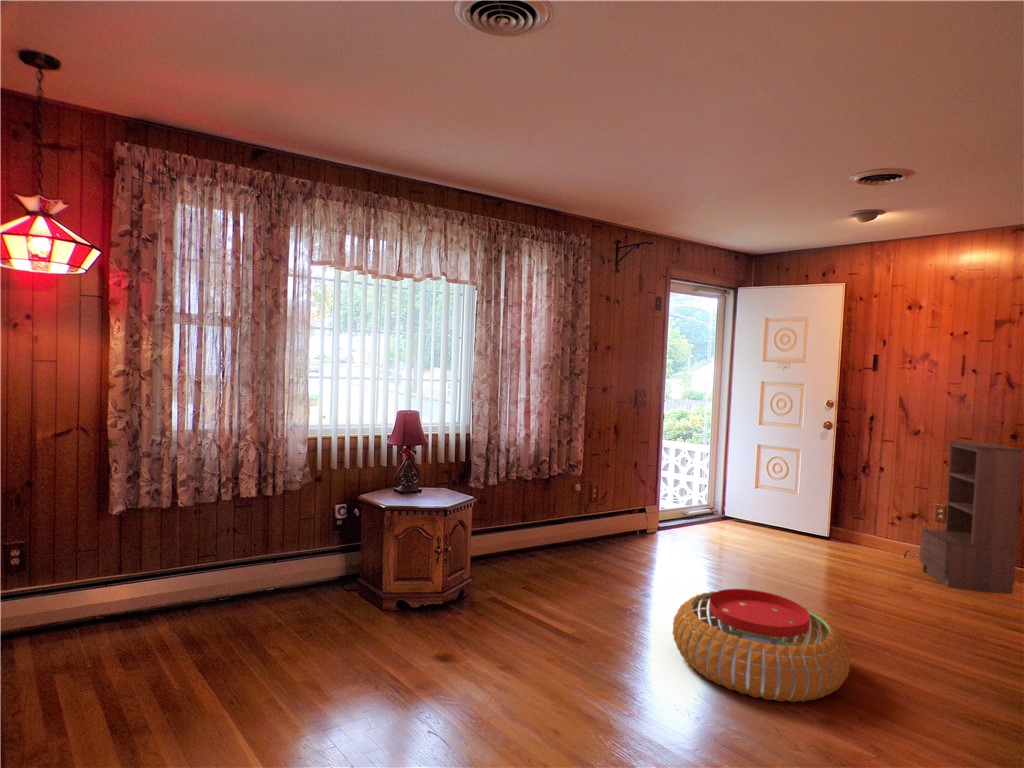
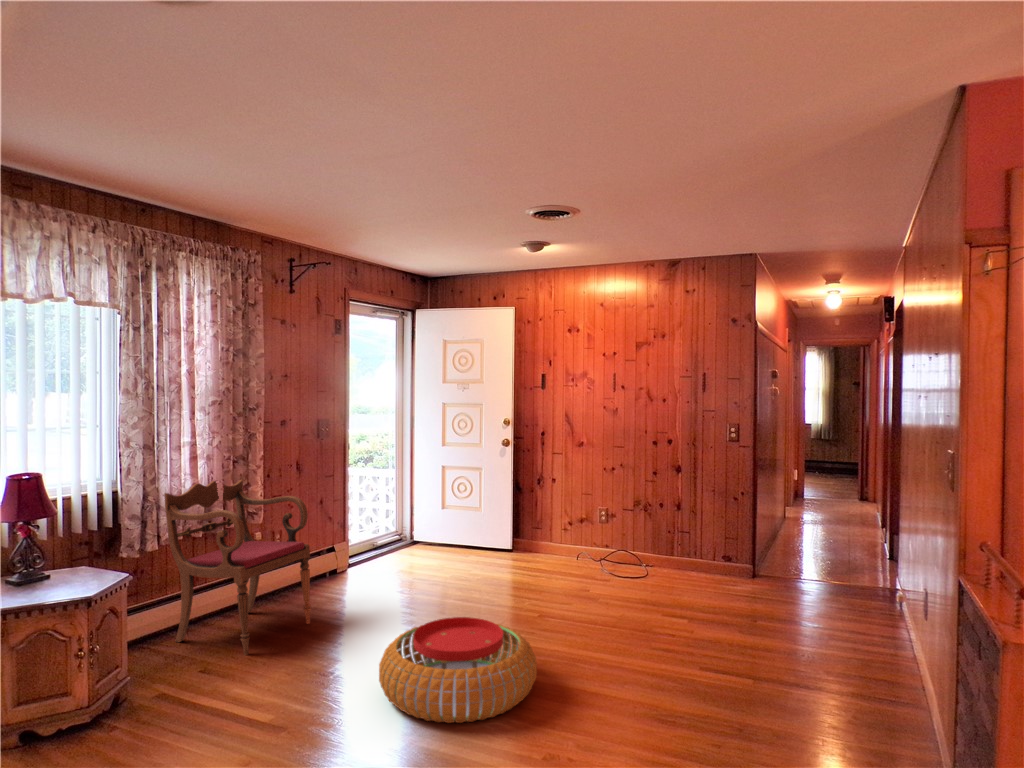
armchair: none [505,433,619,584] -> present [164,480,311,655]
bookshelf: present [920,441,1023,594] -> none [581,448,647,576]

